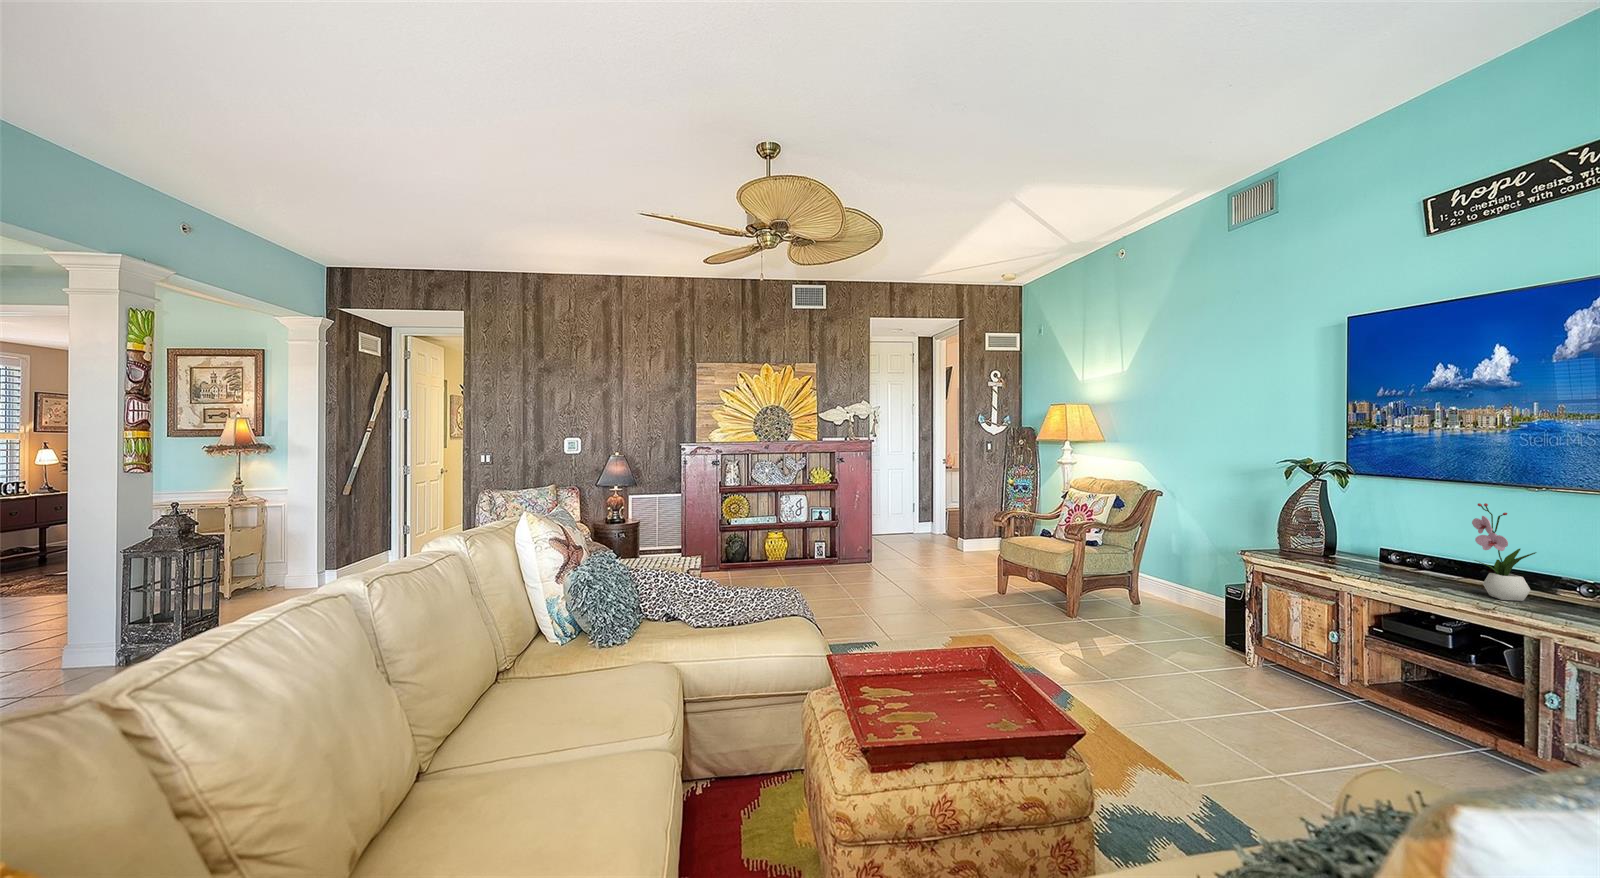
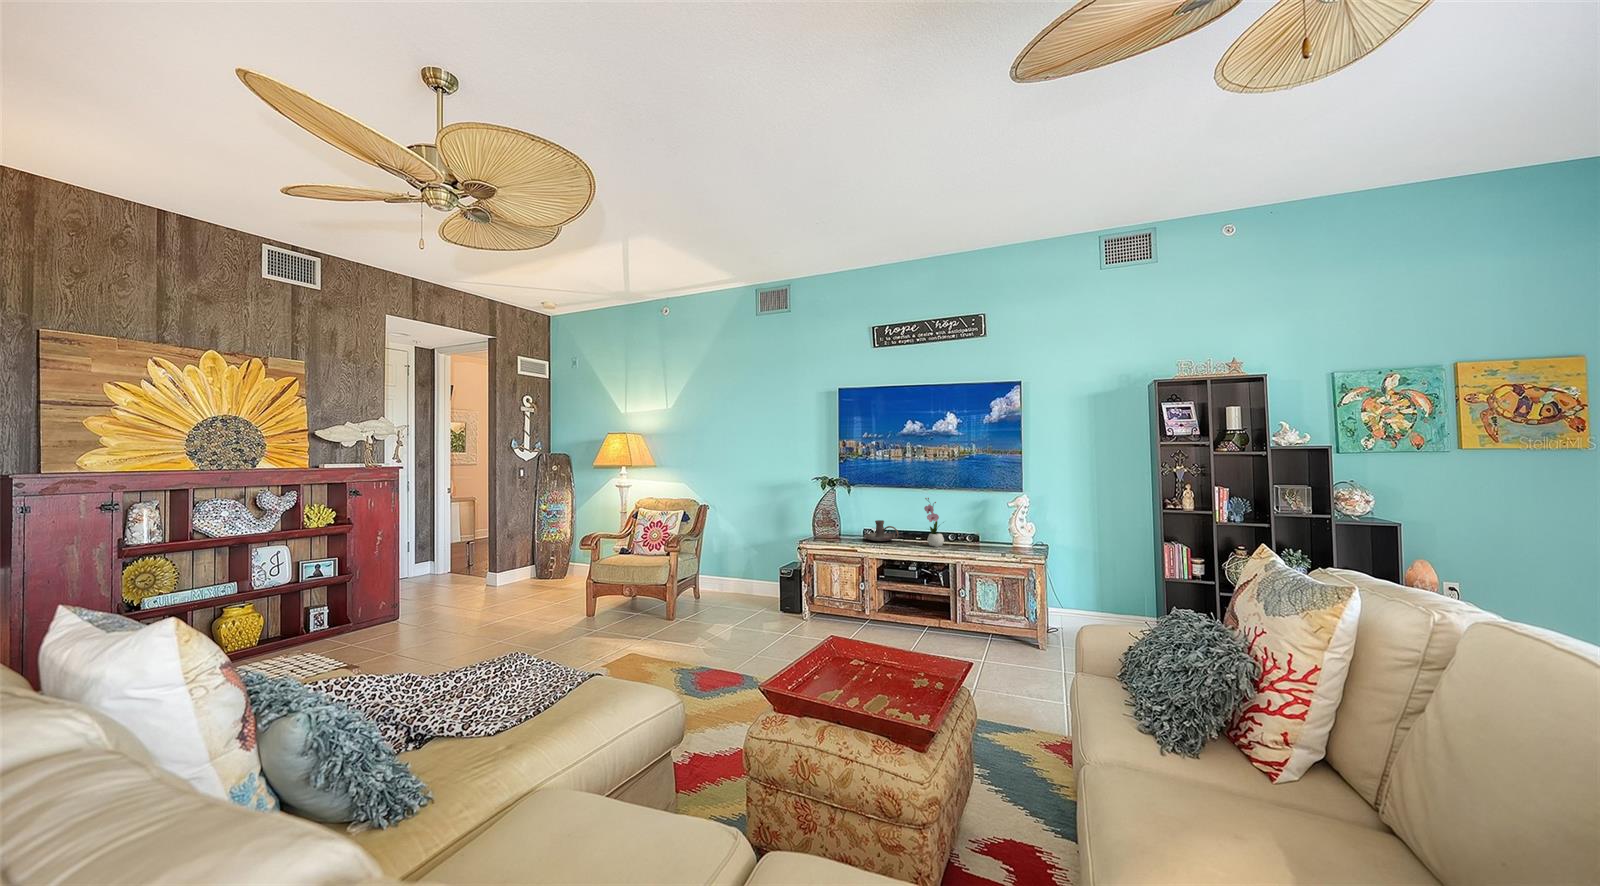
candle holder: none [1362,537,1433,574] -> present [865,520,899,541]

